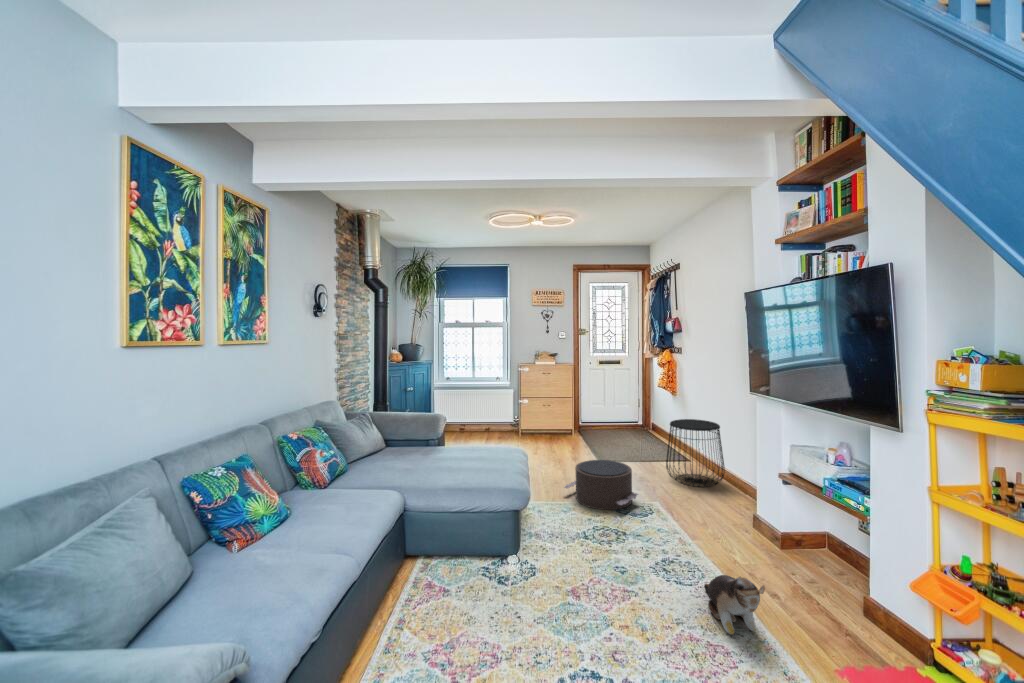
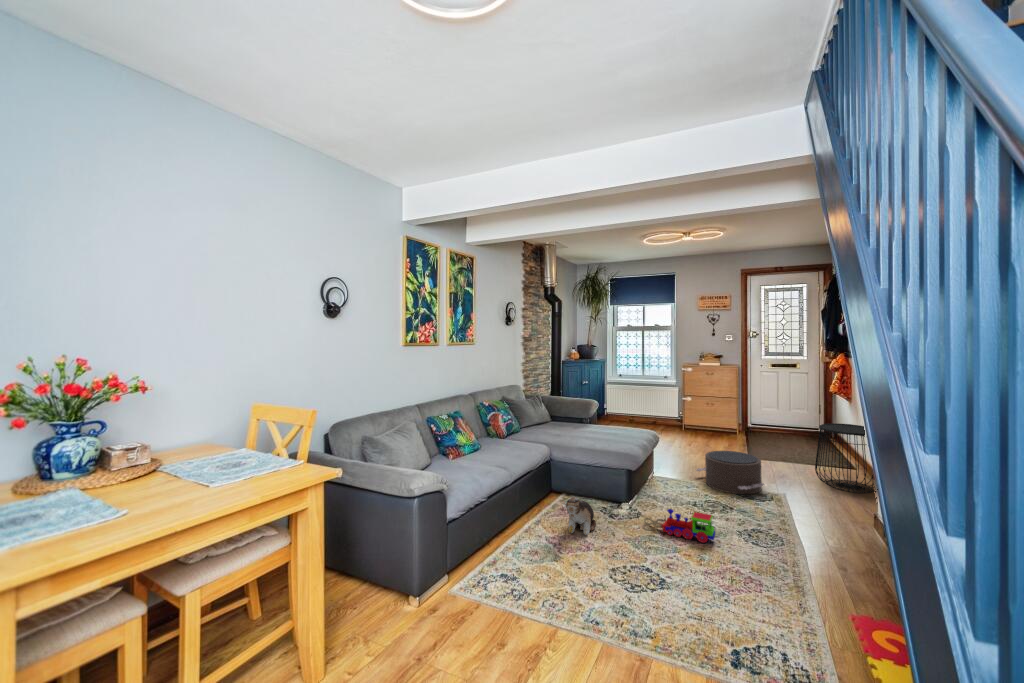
toy train: none [545,554,635,594] -> present [644,509,715,543]
plush toy: present [704,575,765,635] -> present [563,497,596,535]

